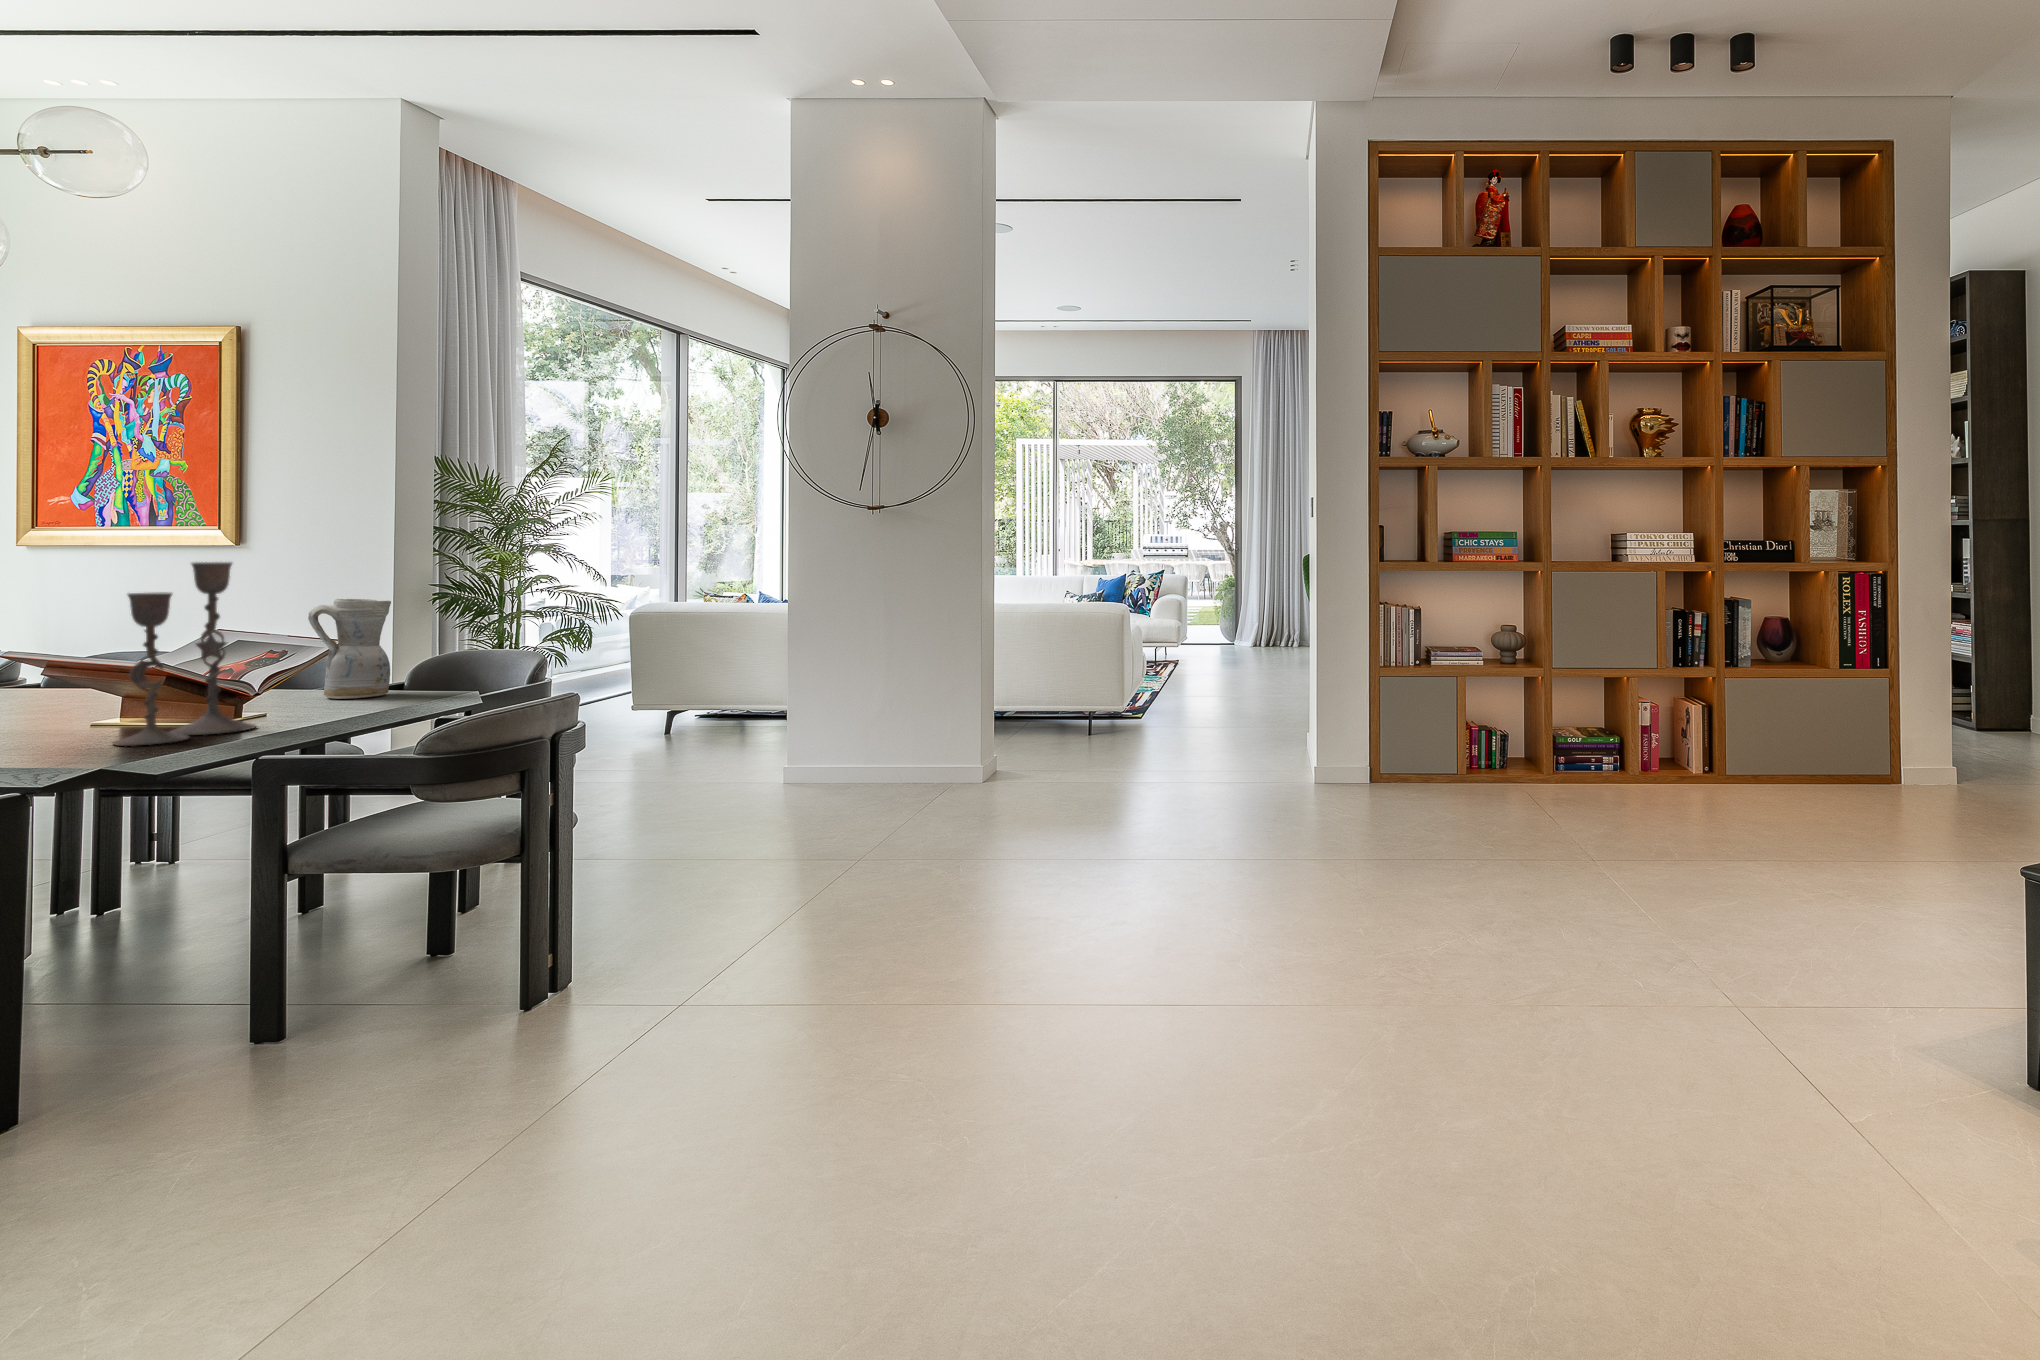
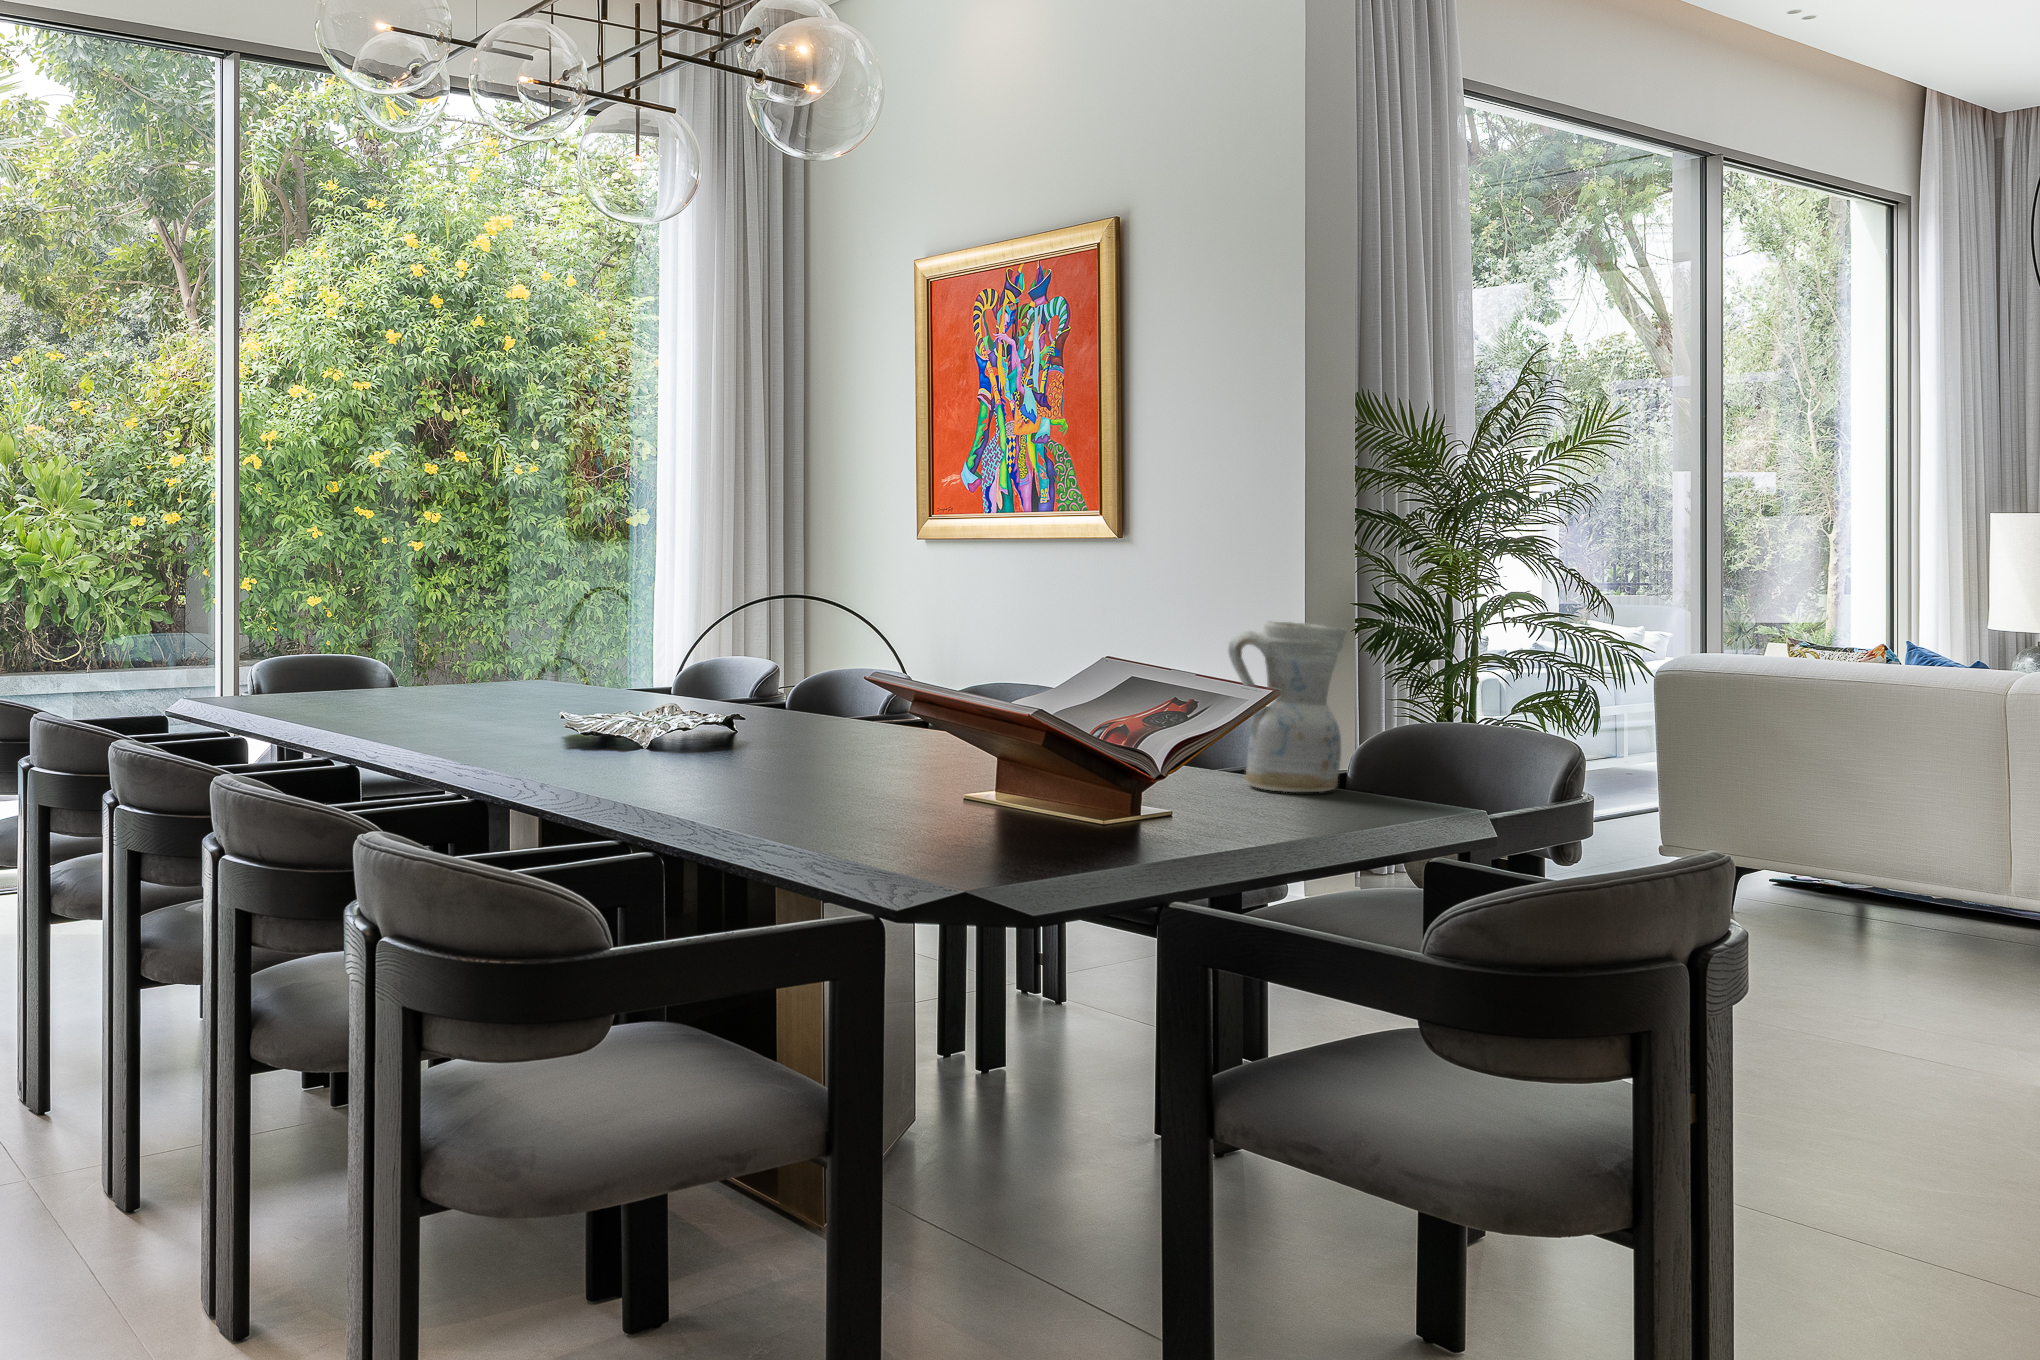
candlestick: present [113,562,256,746] -> none [982,555,1165,855]

